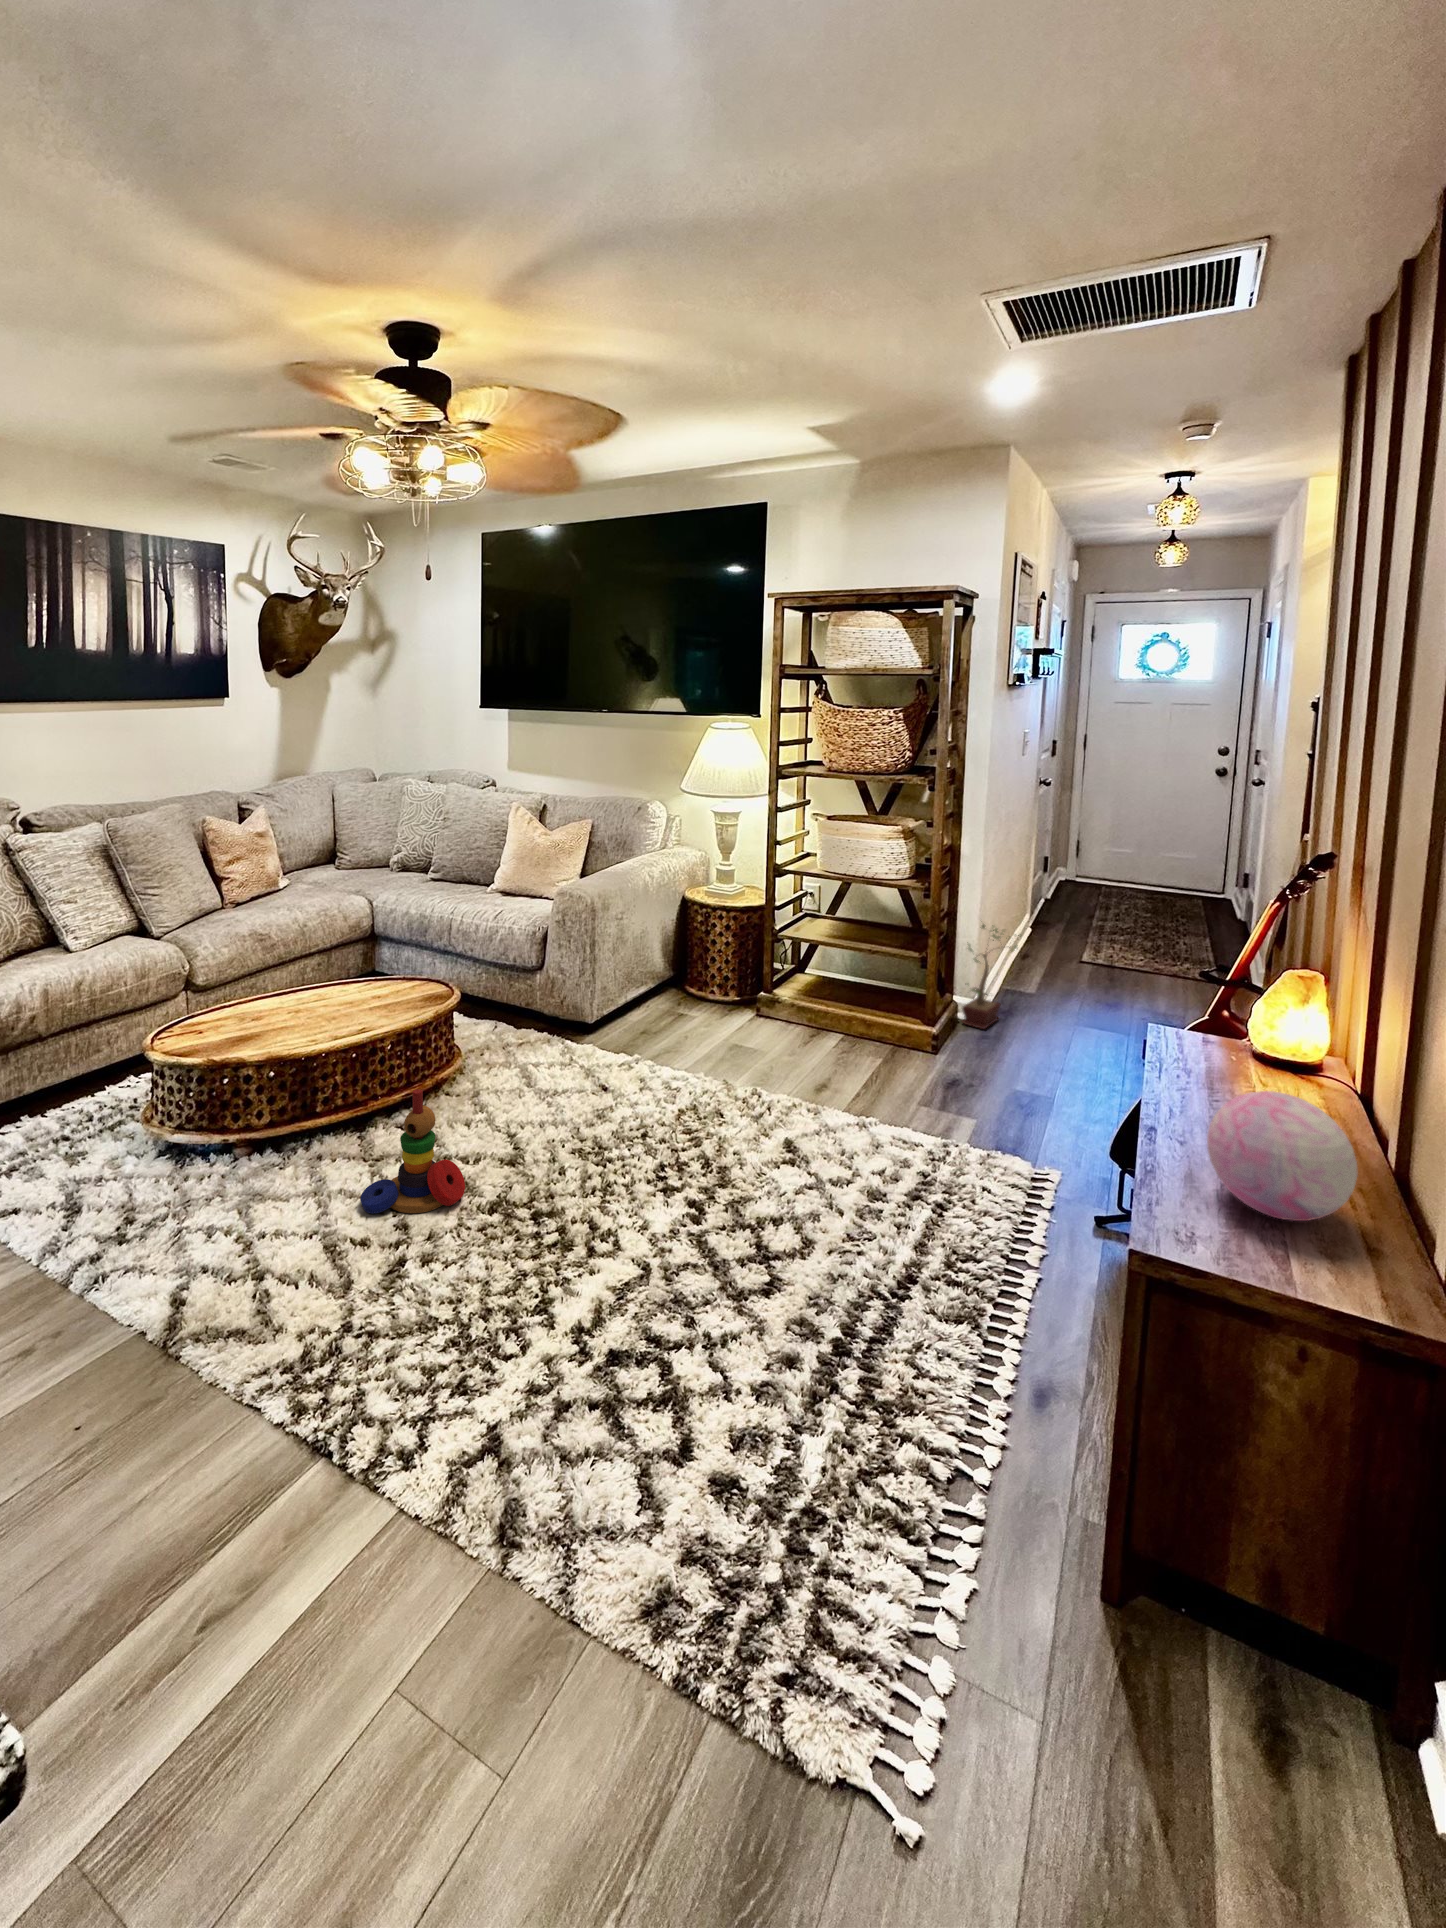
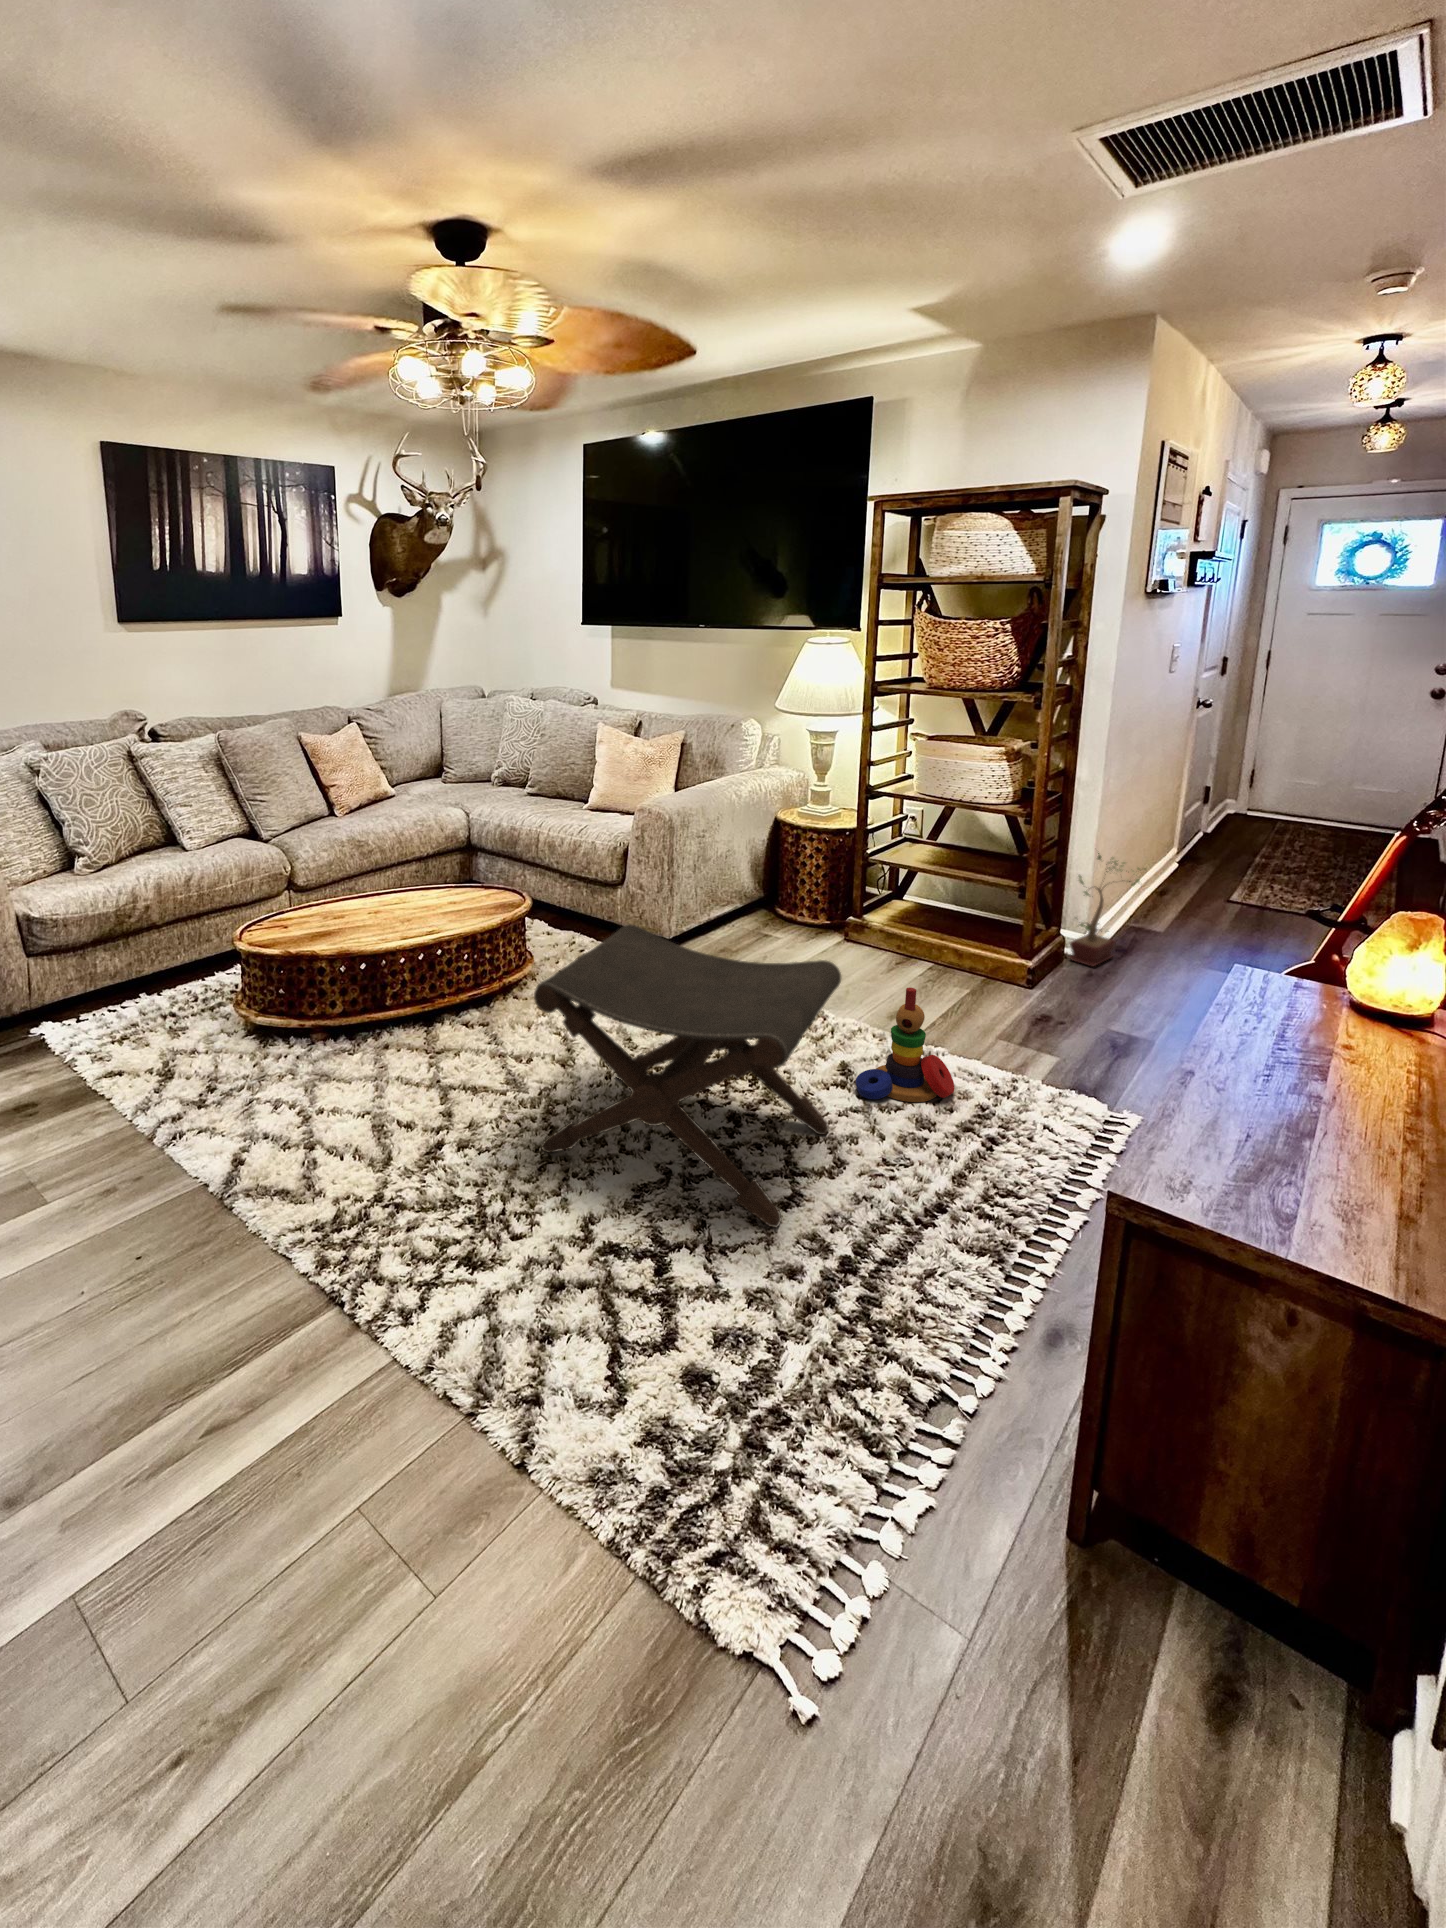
footstool: none [507,1012,800,1316] -> present [534,925,841,1228]
stacking toy: present [360,1089,465,1214] -> present [856,988,955,1102]
decorative orb: present [1207,1091,1358,1221] -> none [1228,1037,1398,1179]

